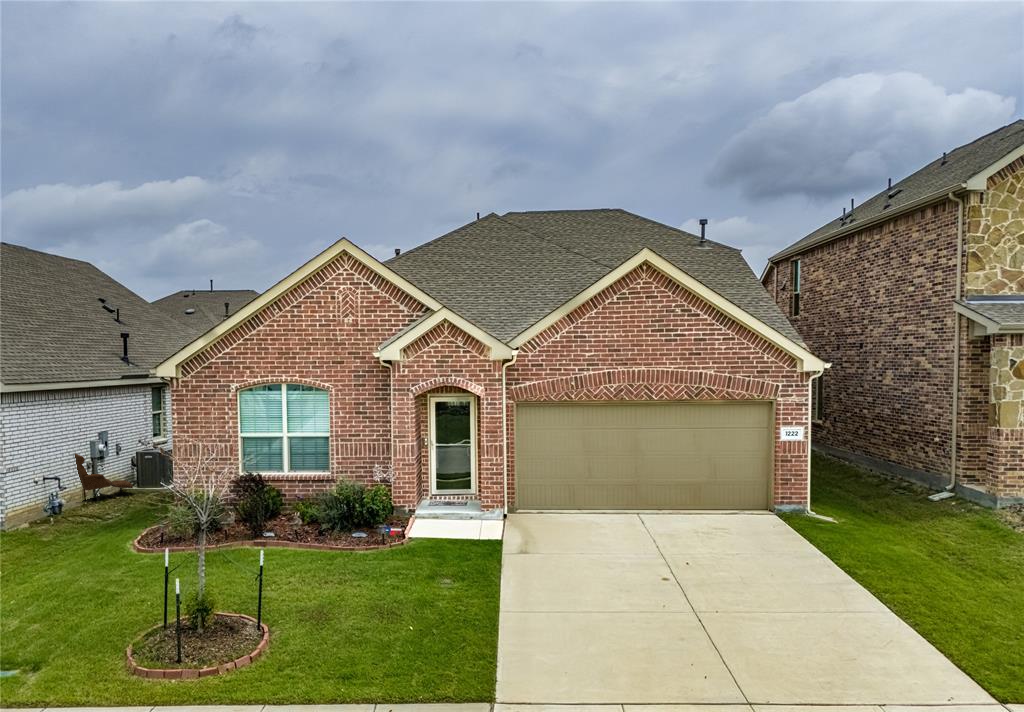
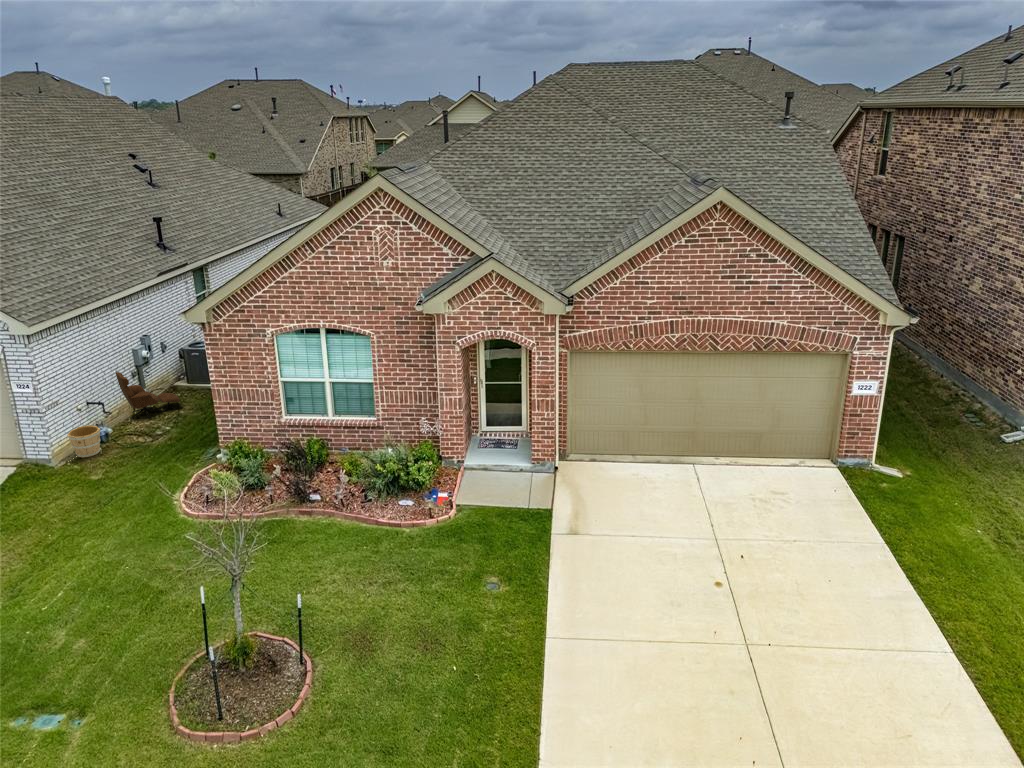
wooden bucket: none [13,492,48,522] -> present [67,425,100,458]

